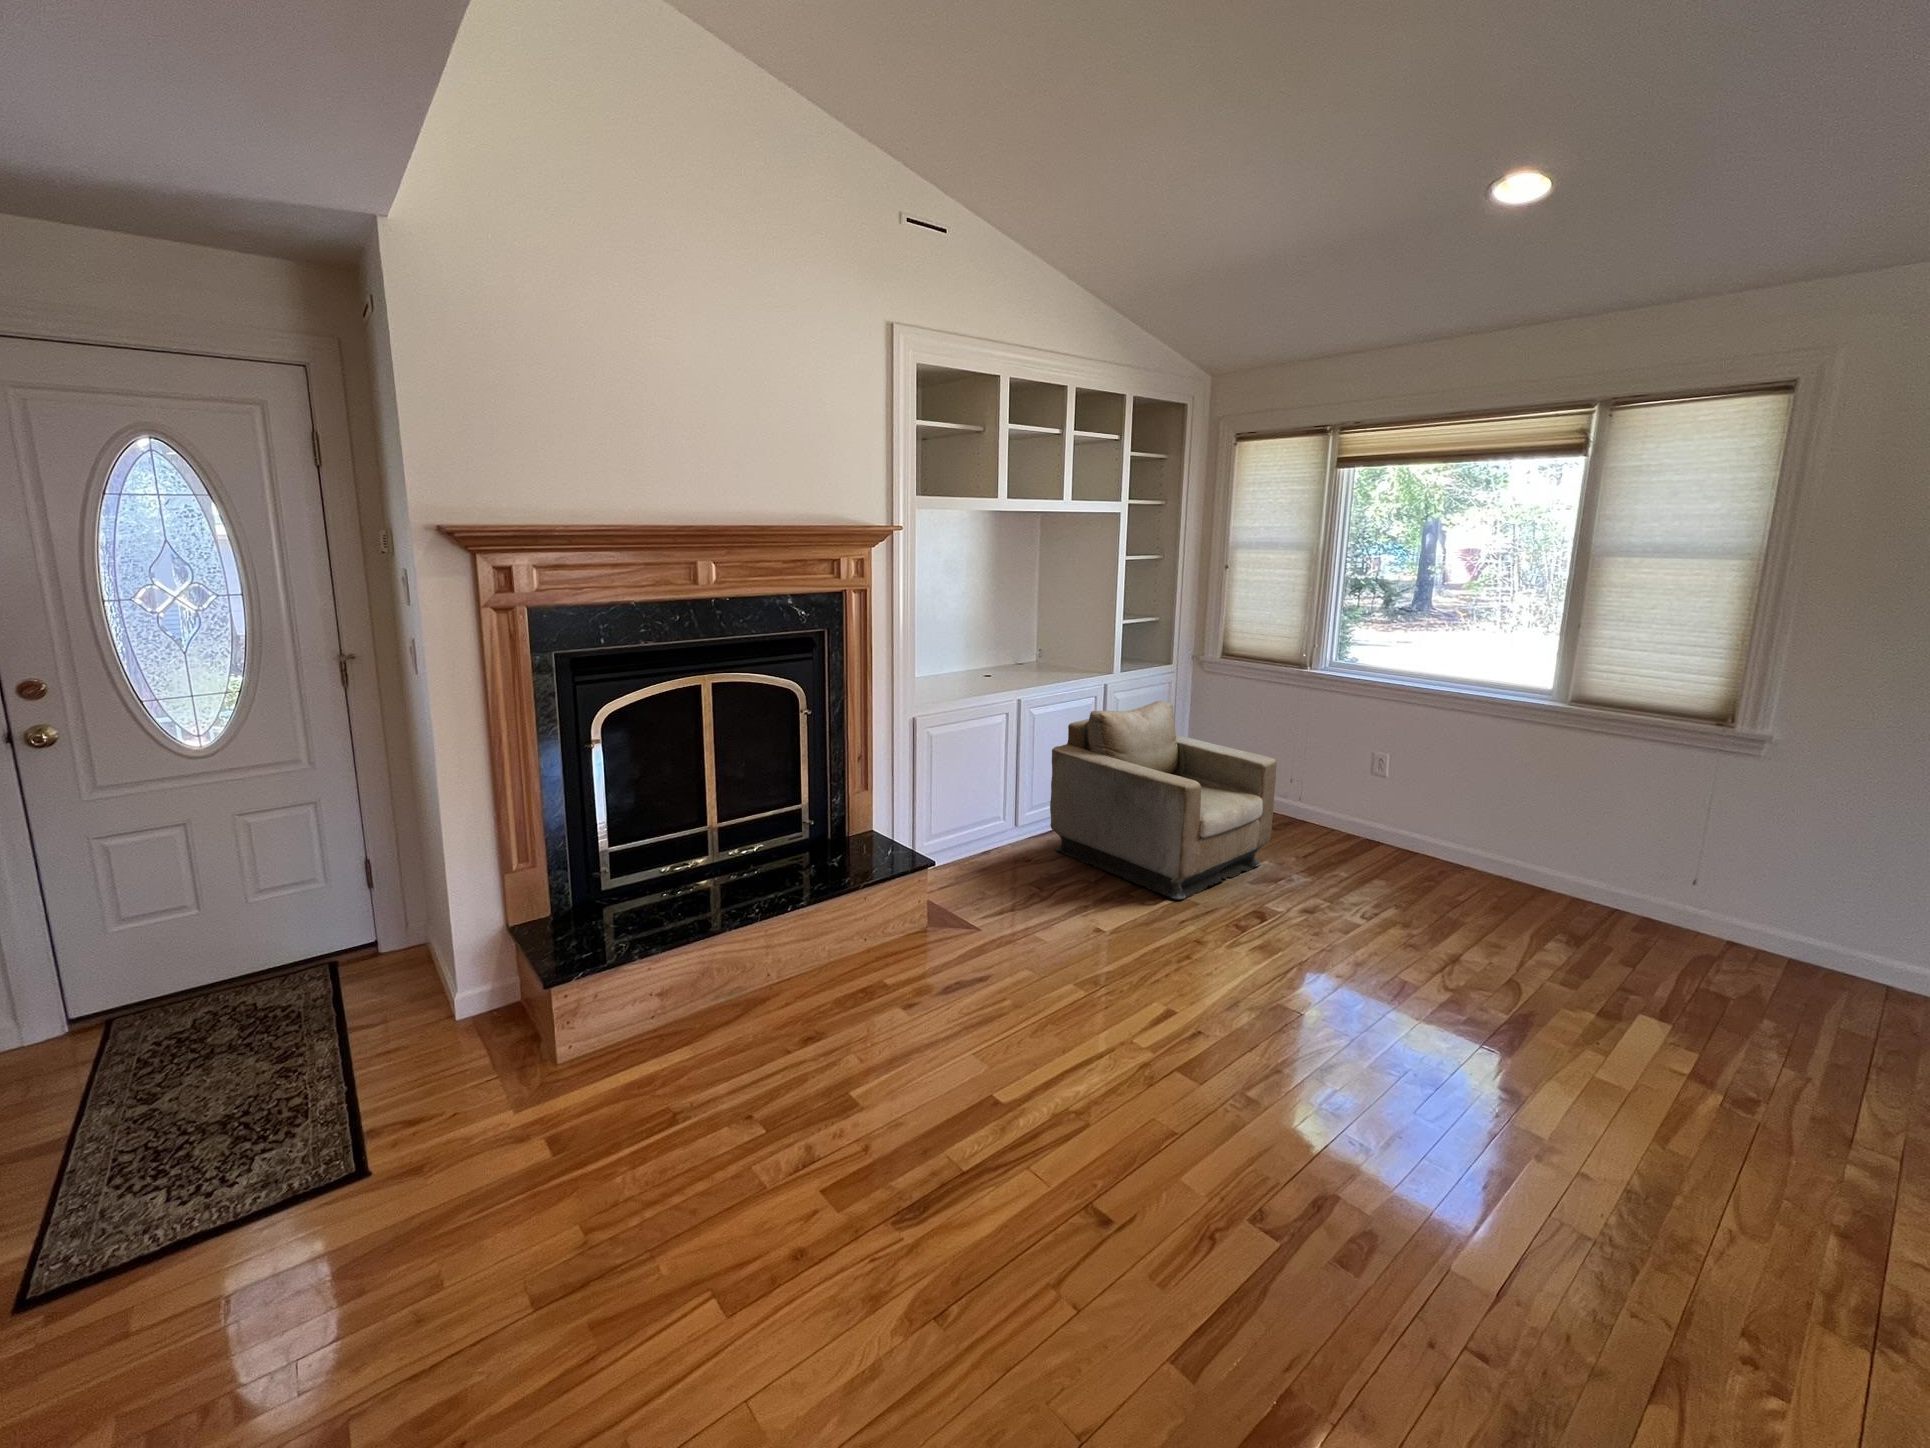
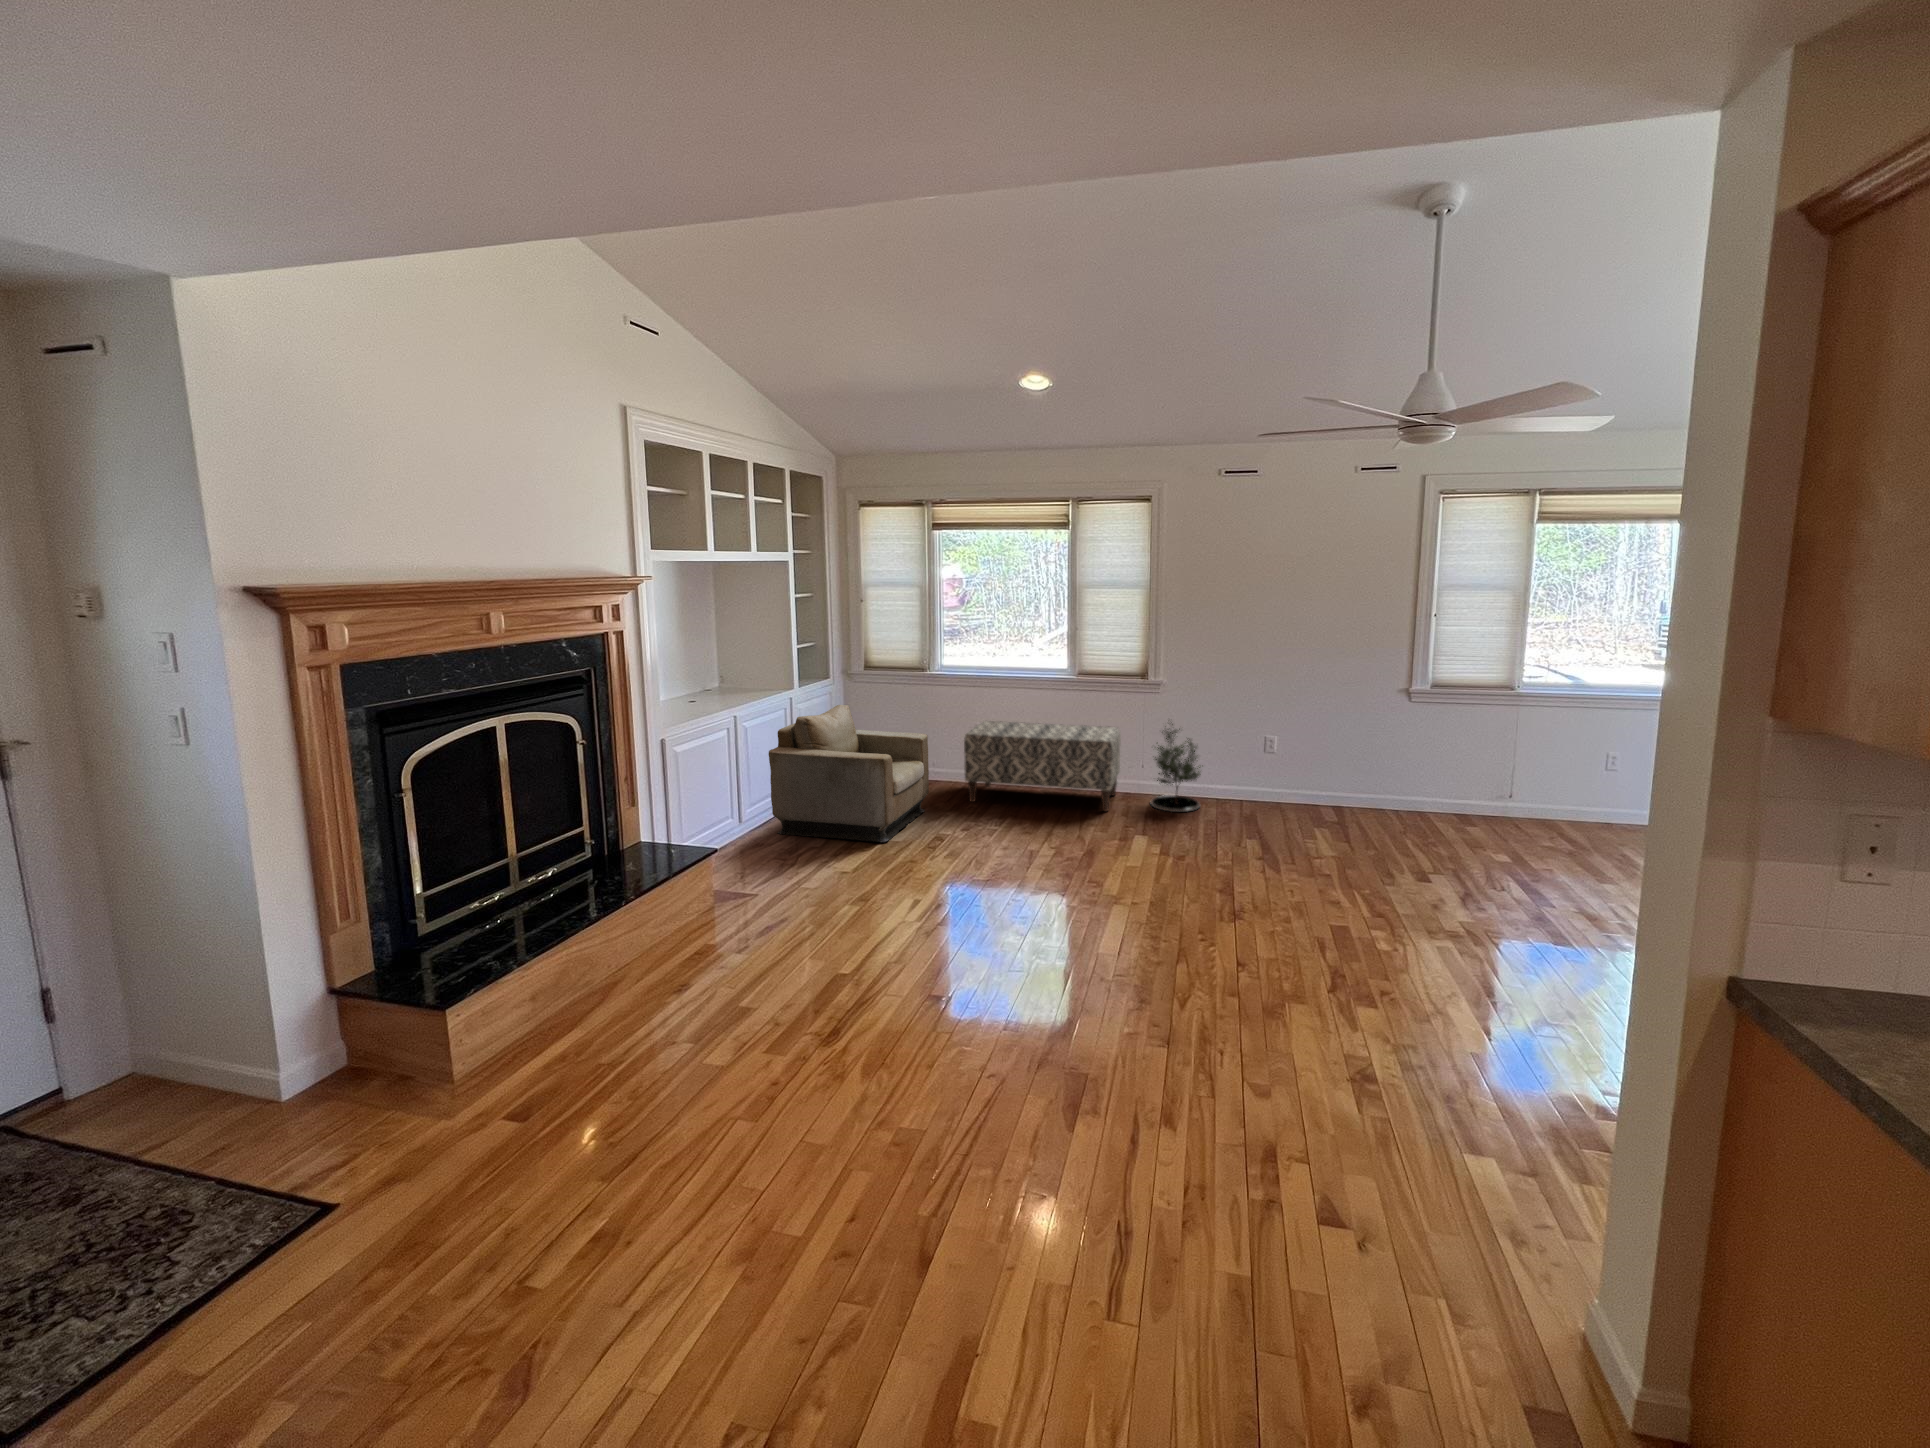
bench: none [1333,751,1649,946] -> present [964,721,1121,811]
potted tree: none [1699,809,1859,997] -> present [1151,724,1203,812]

